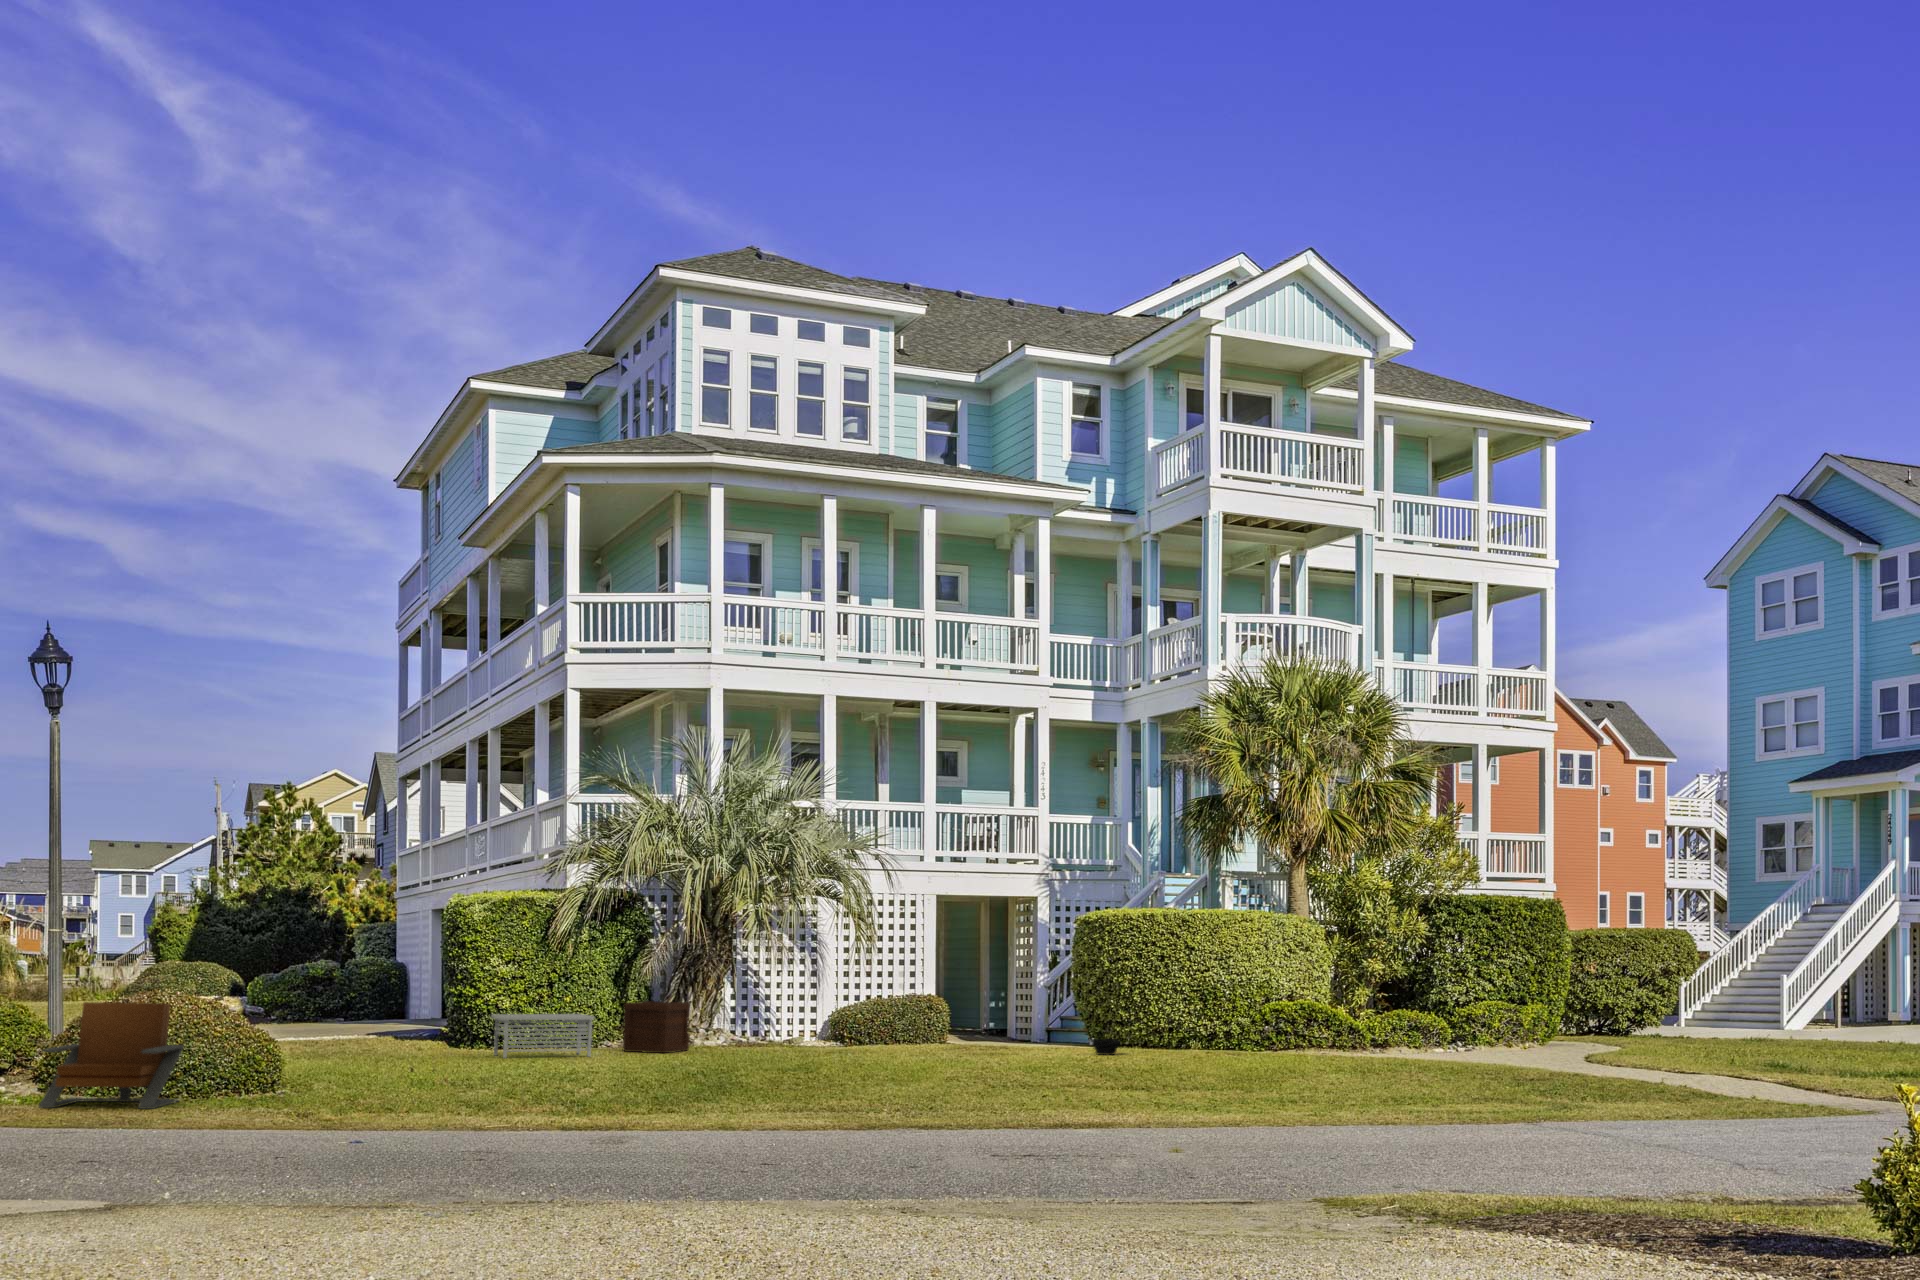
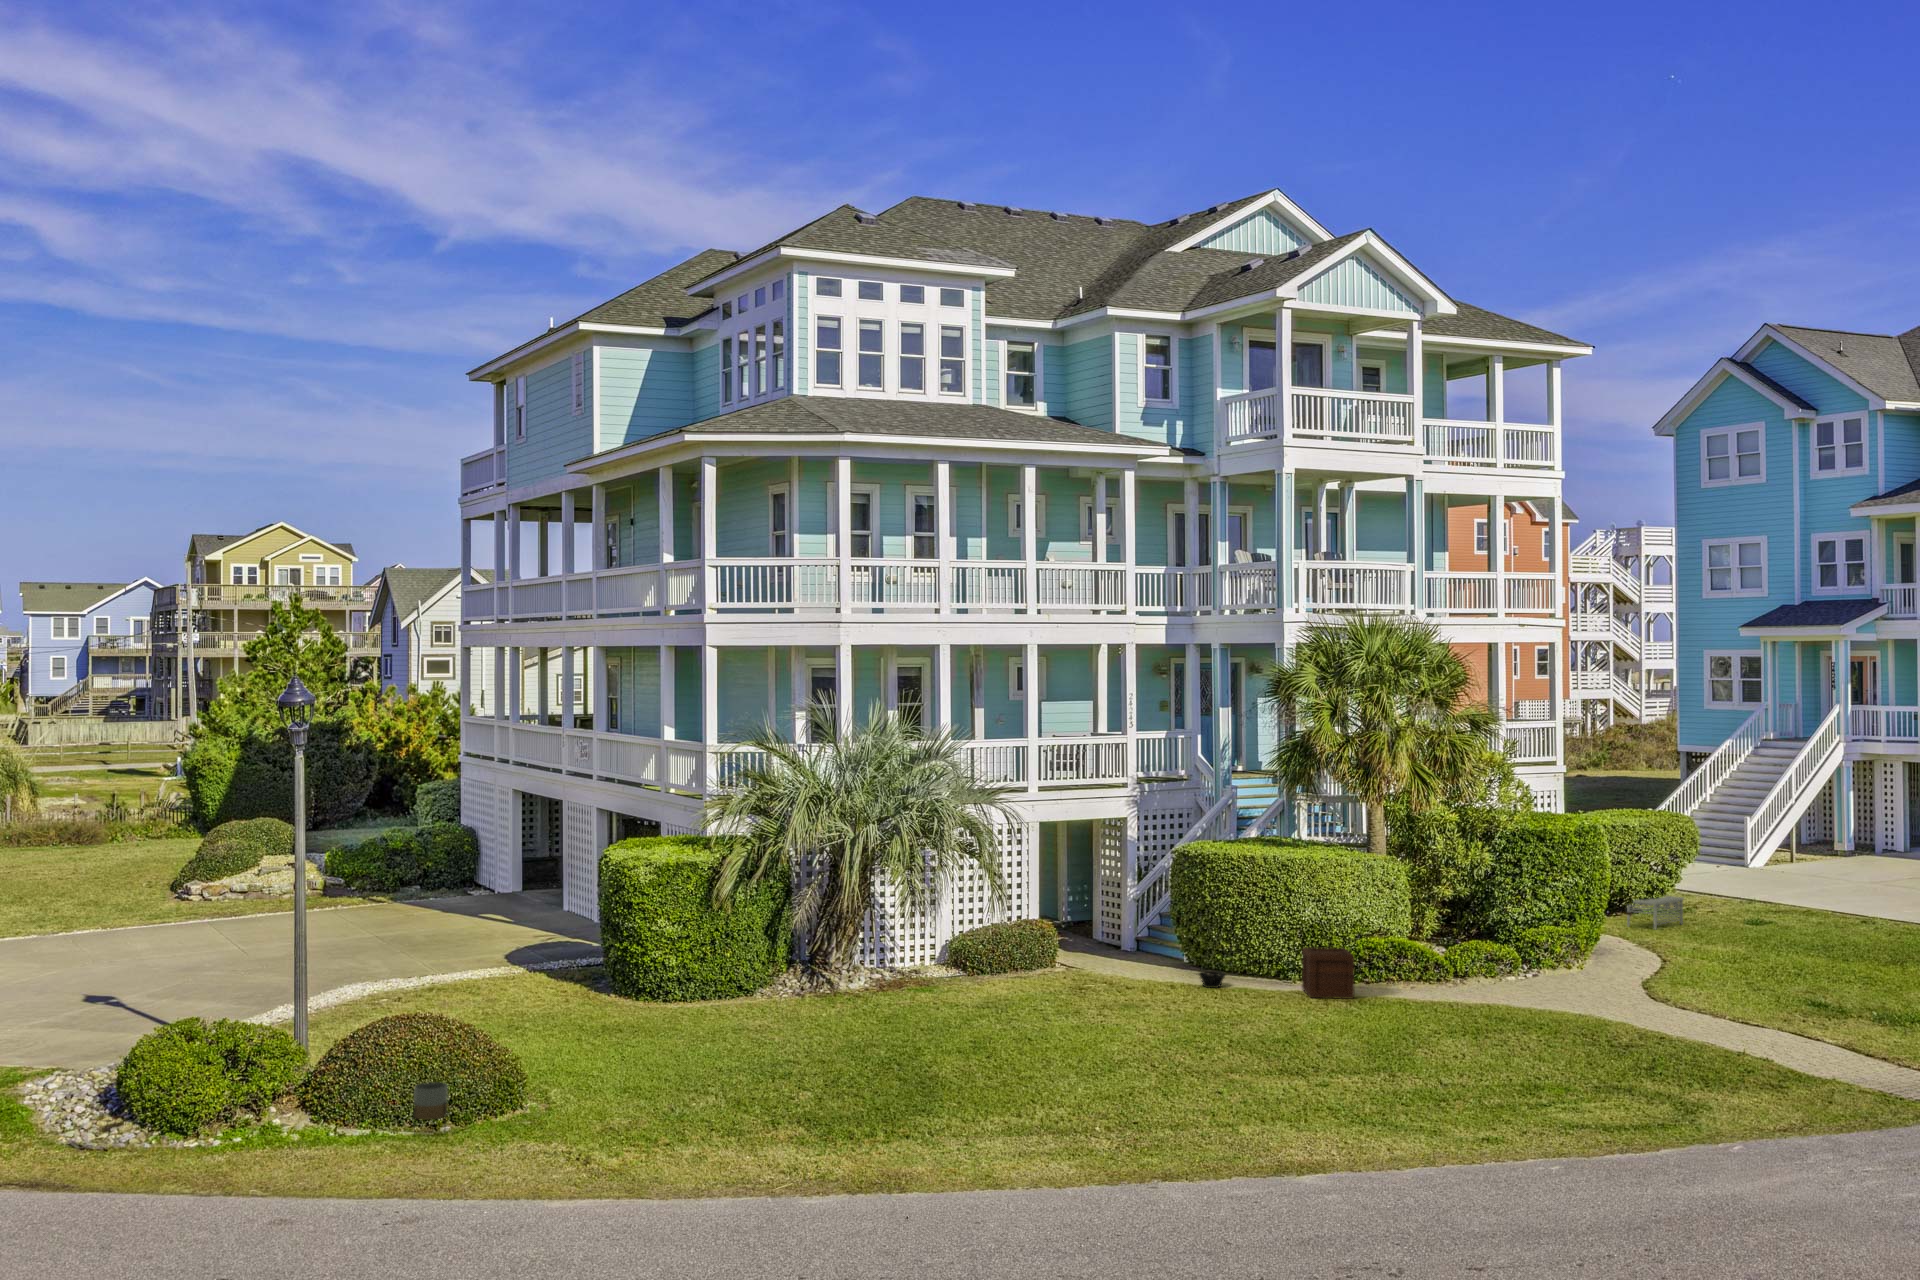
wooden crate: present [623,1001,690,1053] -> present [1302,947,1354,999]
lounge chair: present [39,1002,184,1109] -> none [268,1044,401,1159]
storage bench: present [491,1014,594,1058] -> present [1627,896,1684,929]
planter: none [194,1050,233,1101] -> present [413,1082,448,1126]

